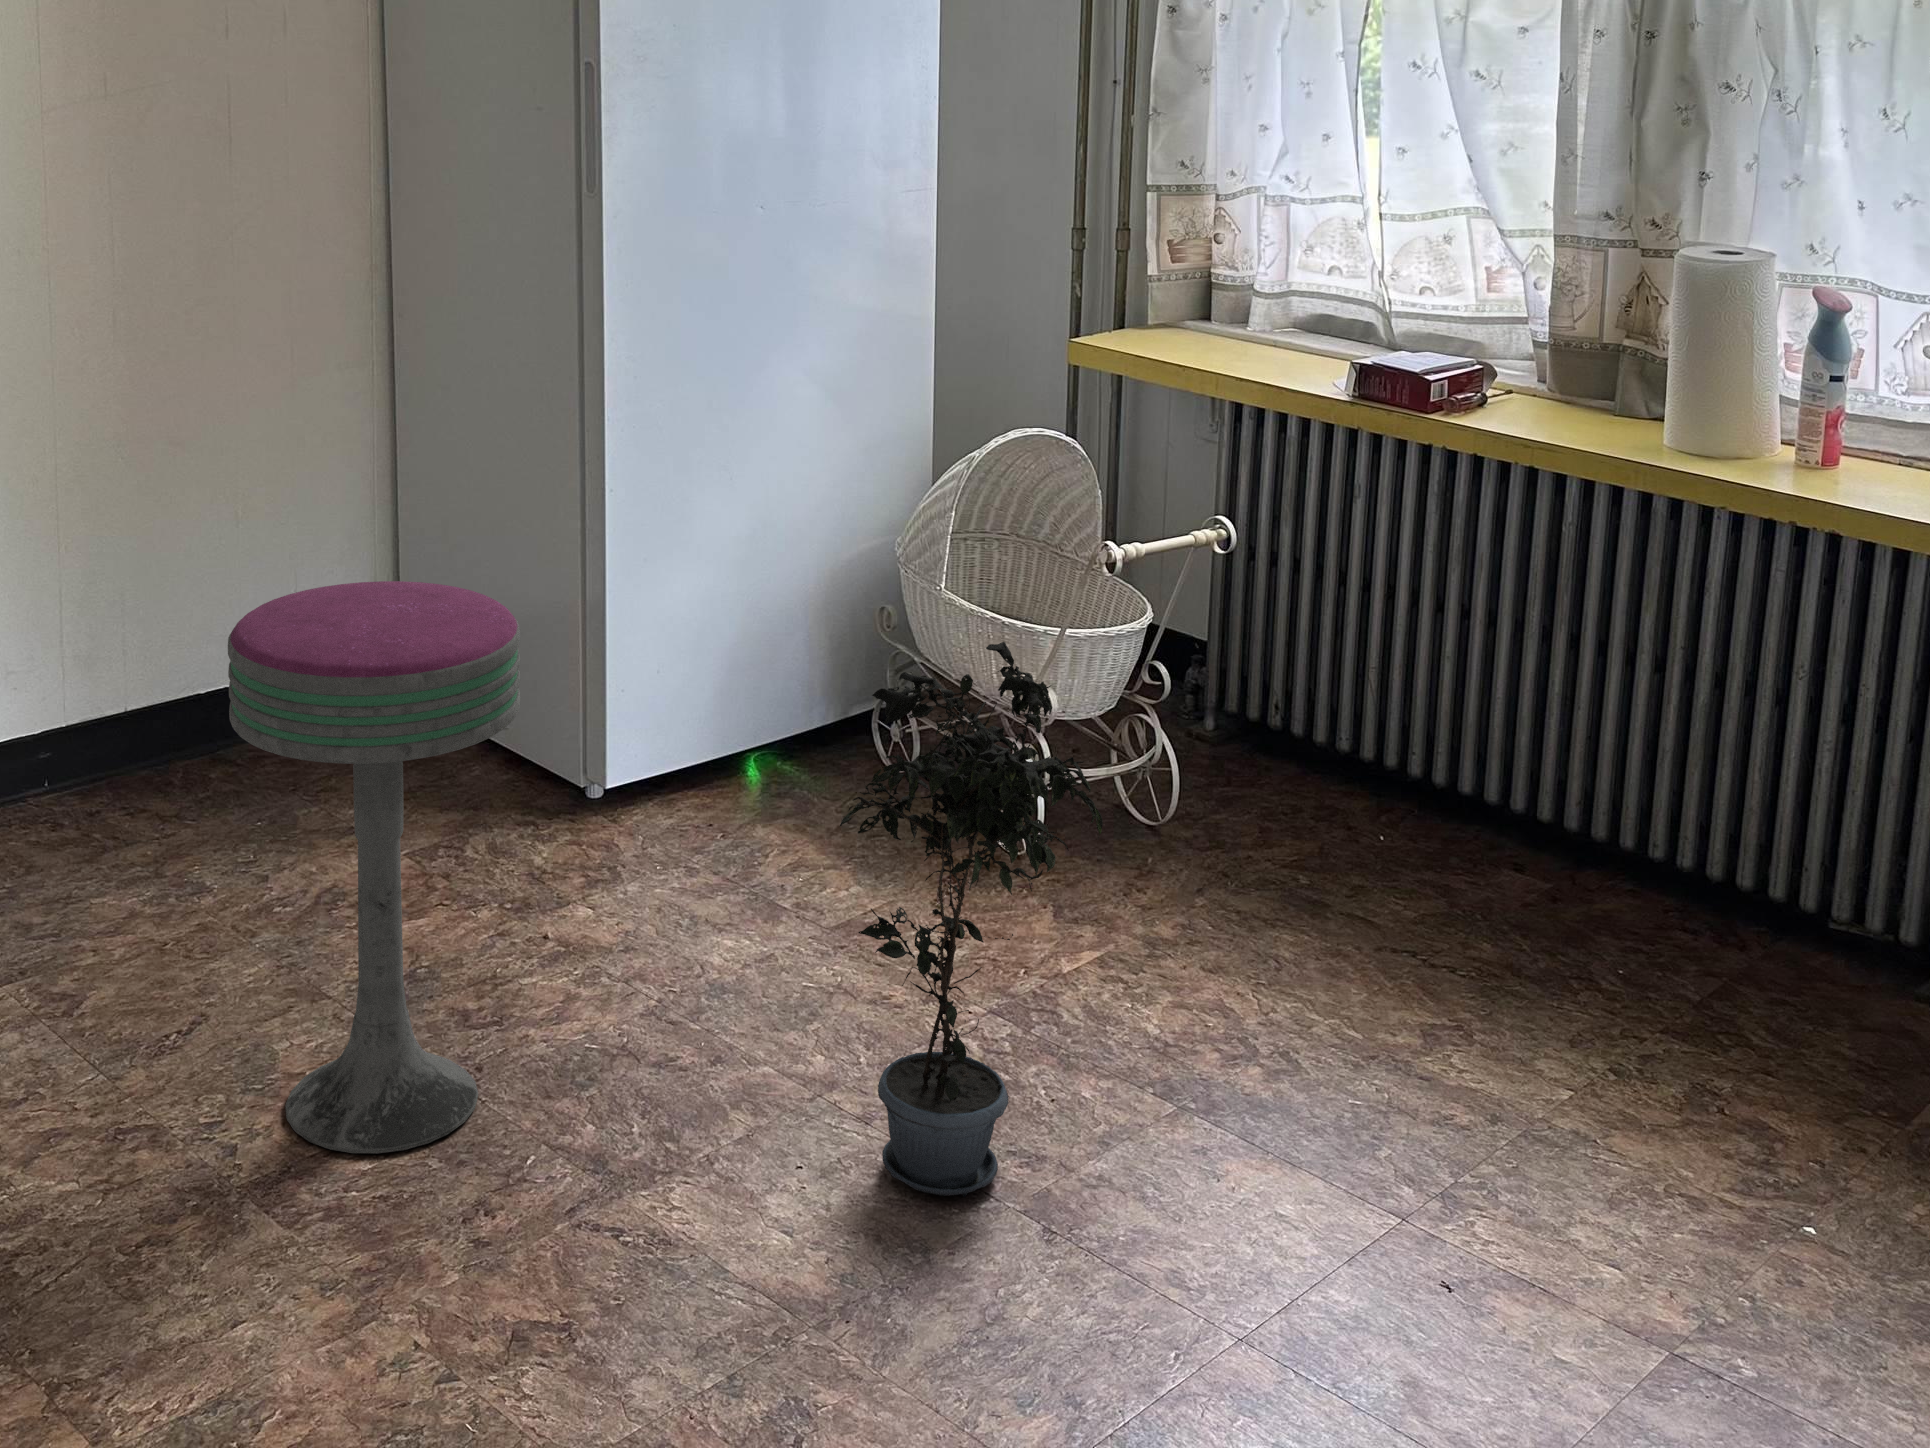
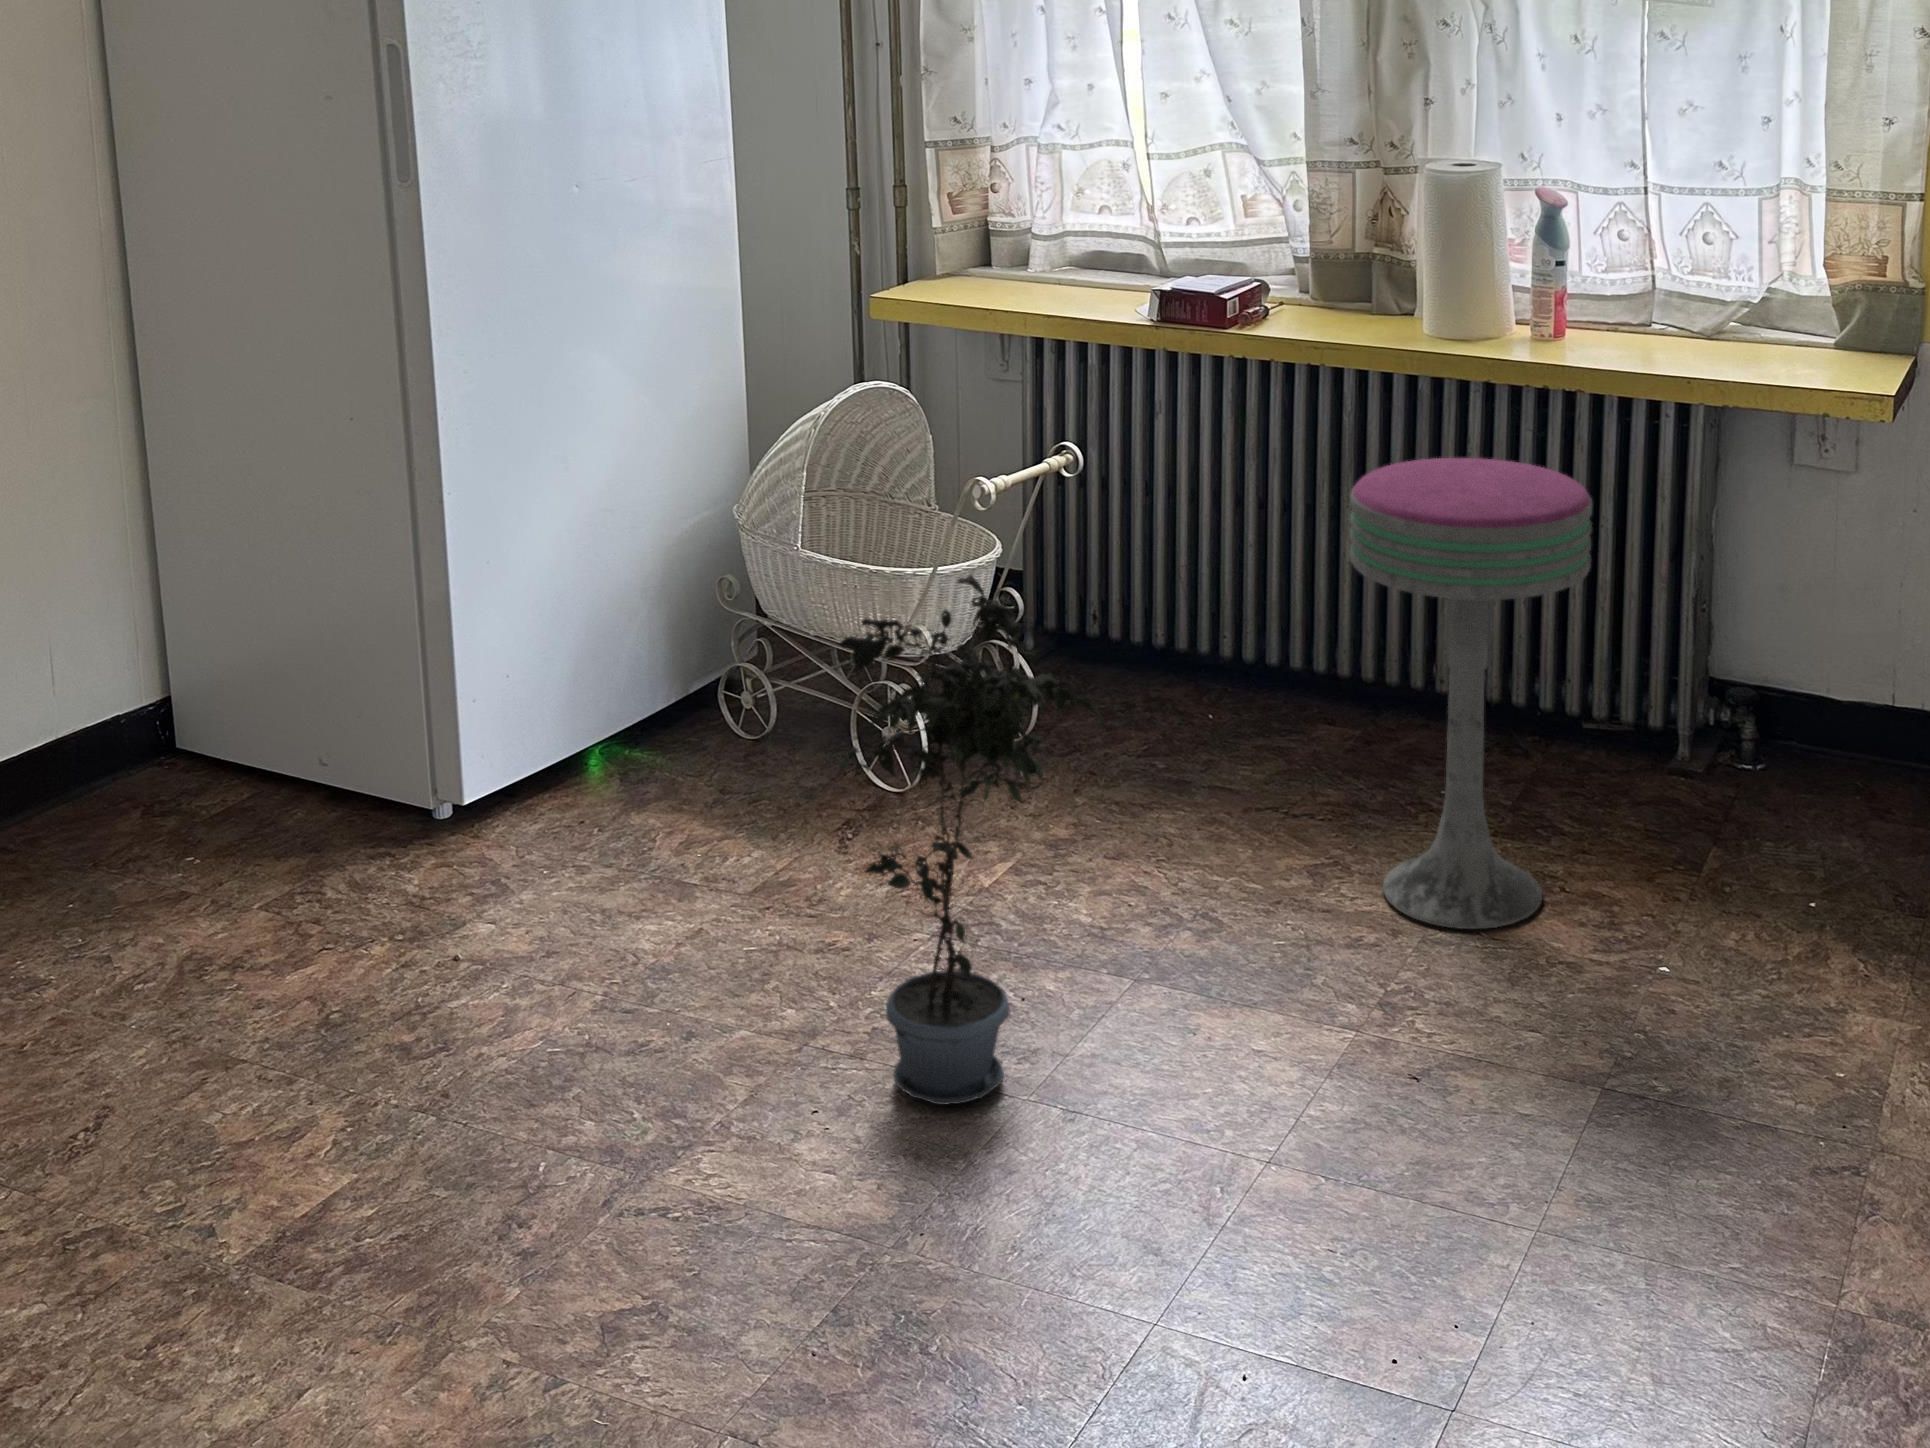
bar stool: present [228,581,521,1154] -> present [1349,458,1592,929]

